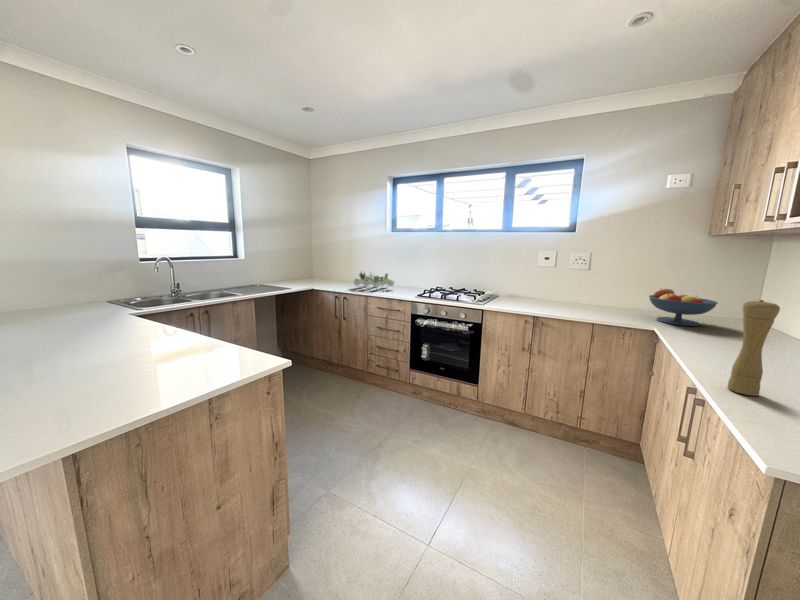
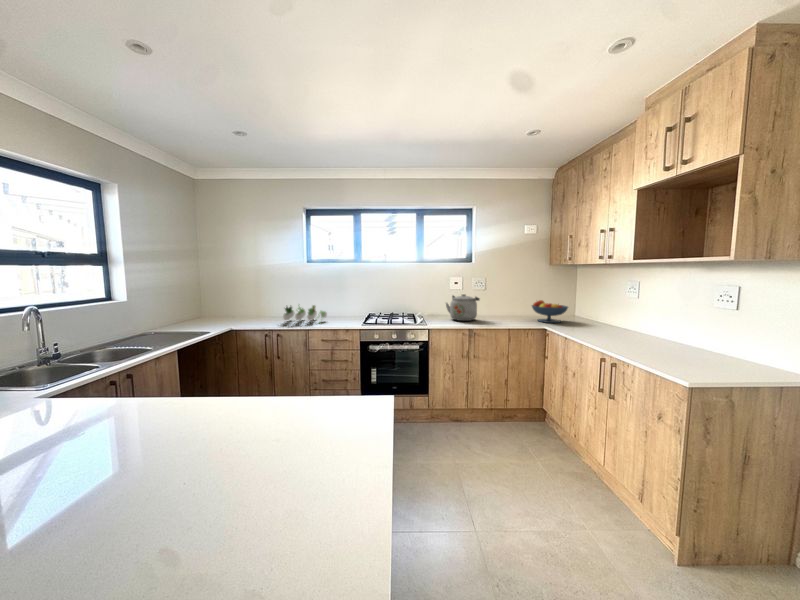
kettle: none [521,272,568,306] -> present [446,294,479,321]
pepper mill: present [728,300,780,396] -> none [623,303,640,353]

